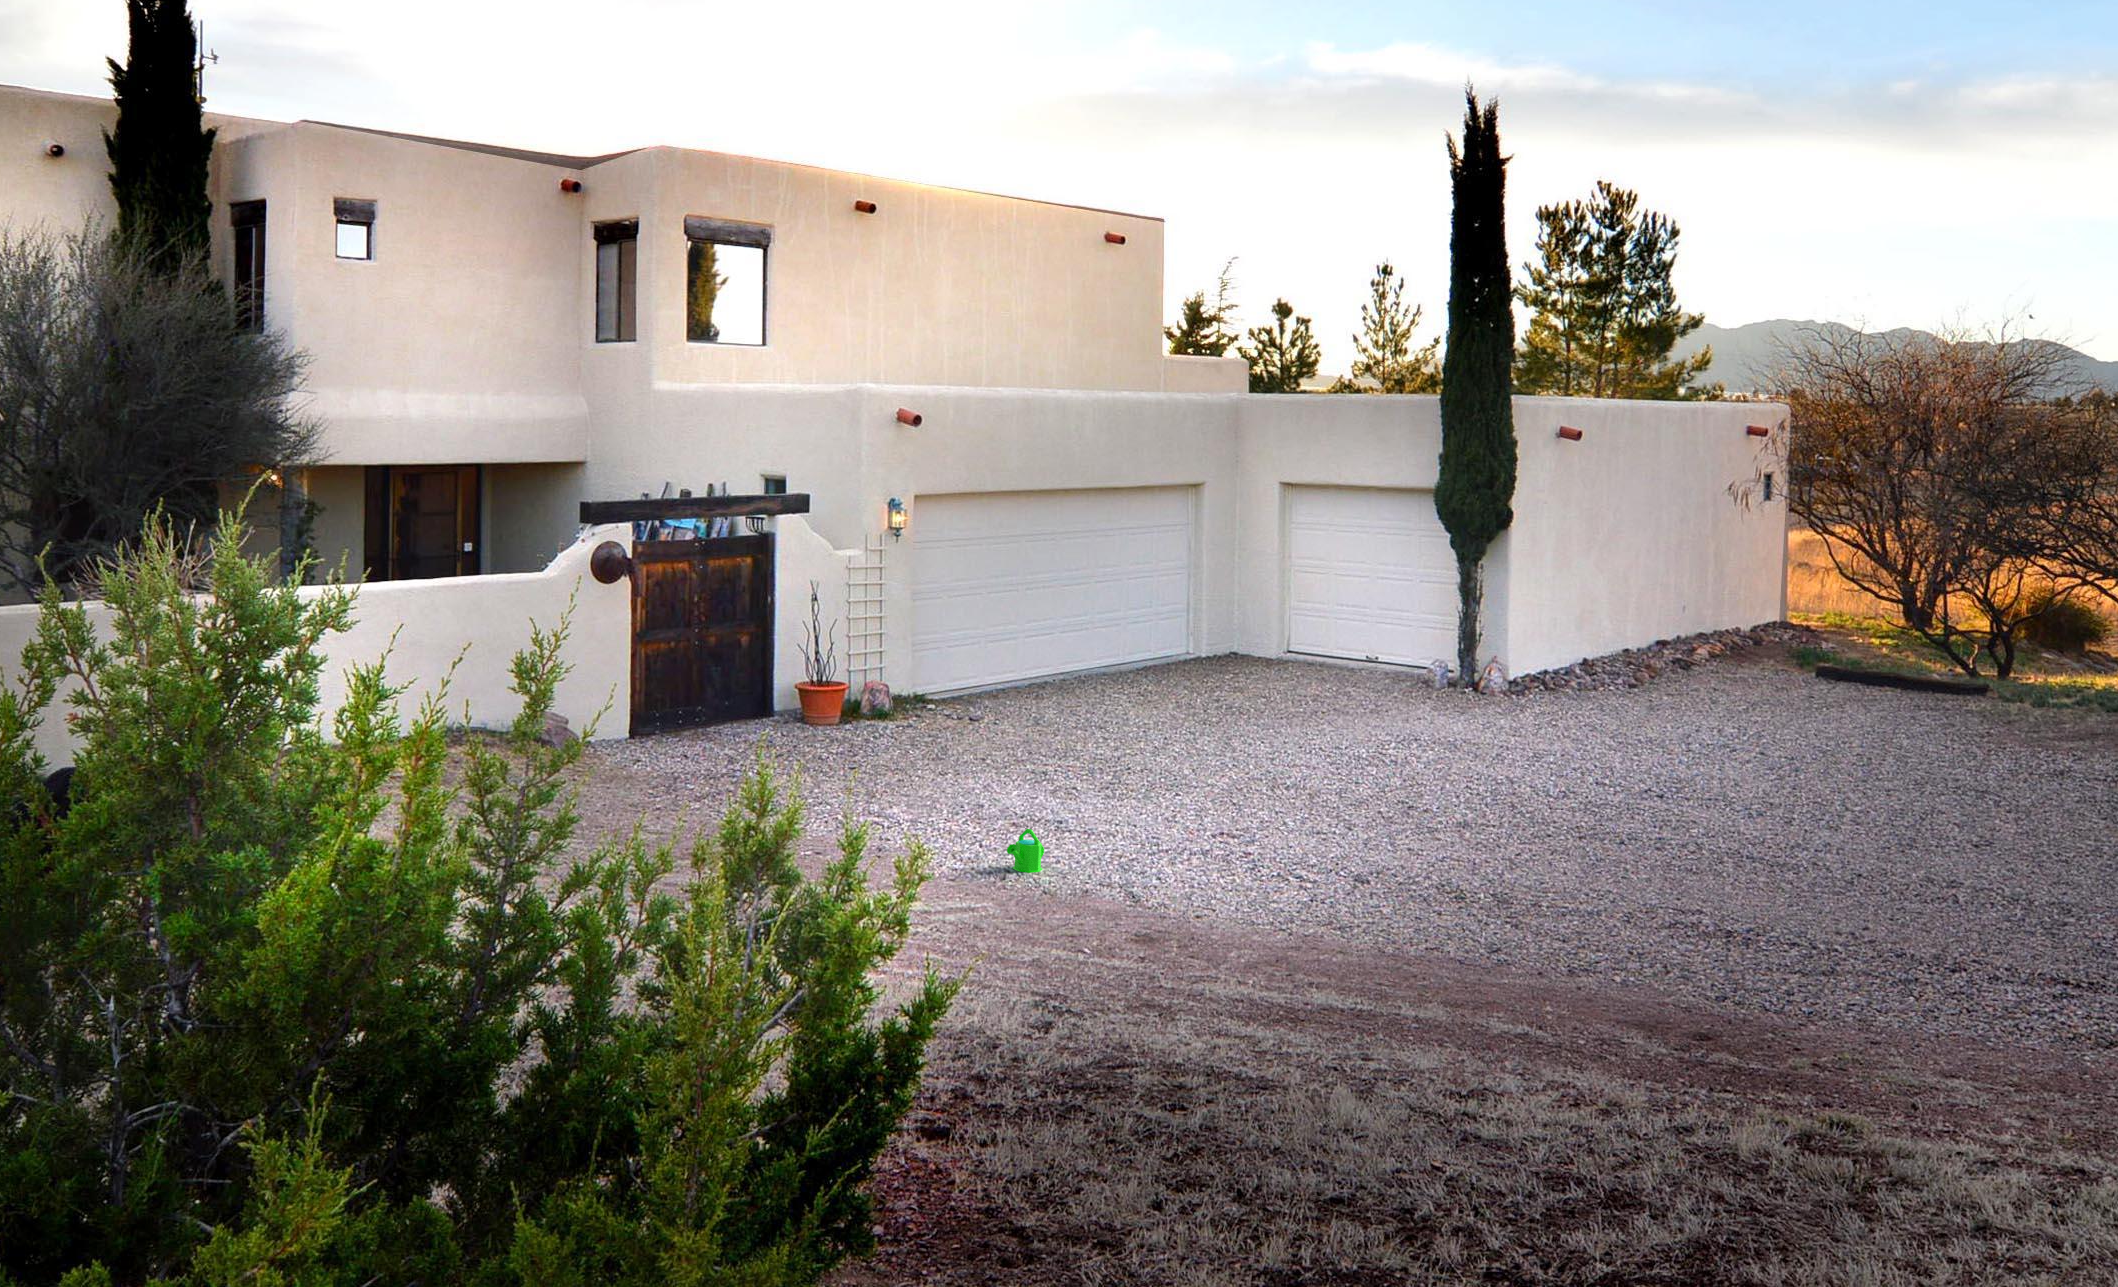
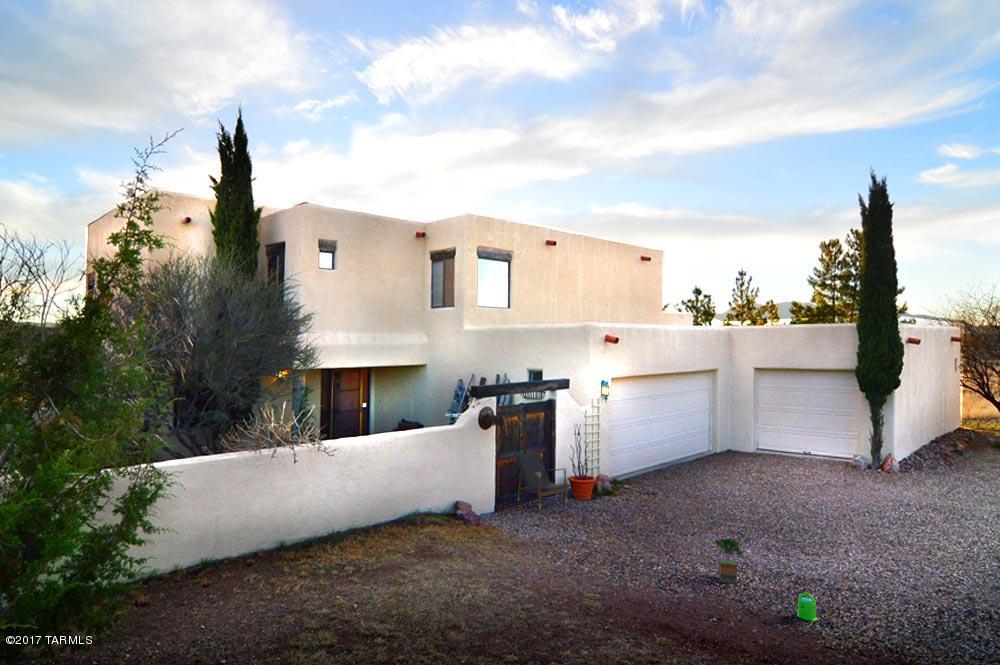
lounge chair: none [683,635,782,736] -> present [517,453,570,509]
potted tree: none [939,758,986,835] -> present [714,538,744,583]

